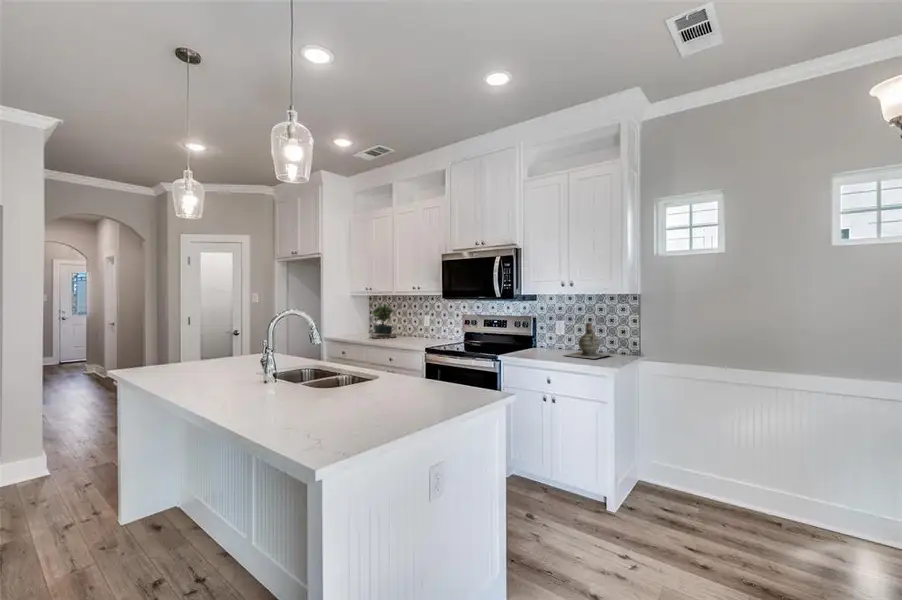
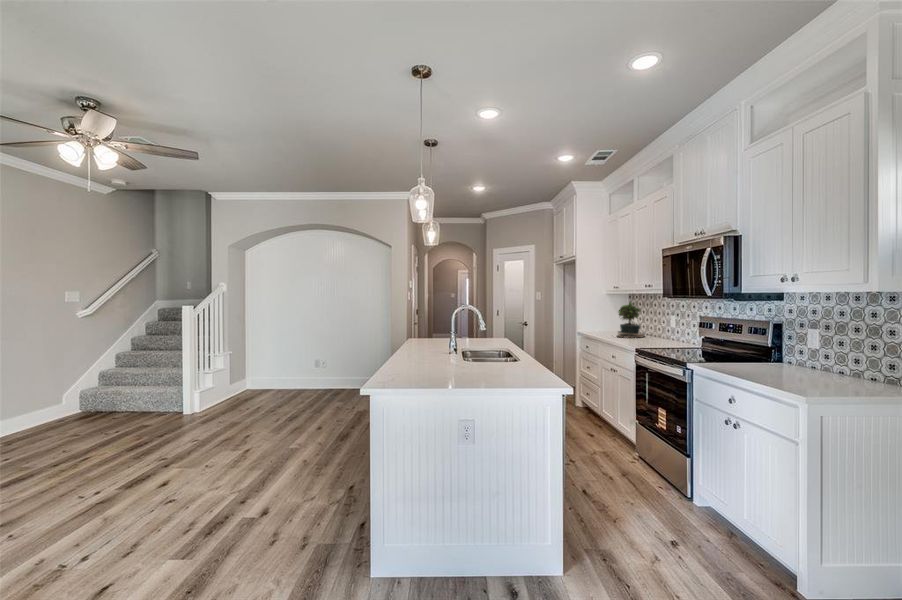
ceramic jug: present [566,323,611,358] -> none [784,335,875,386]

